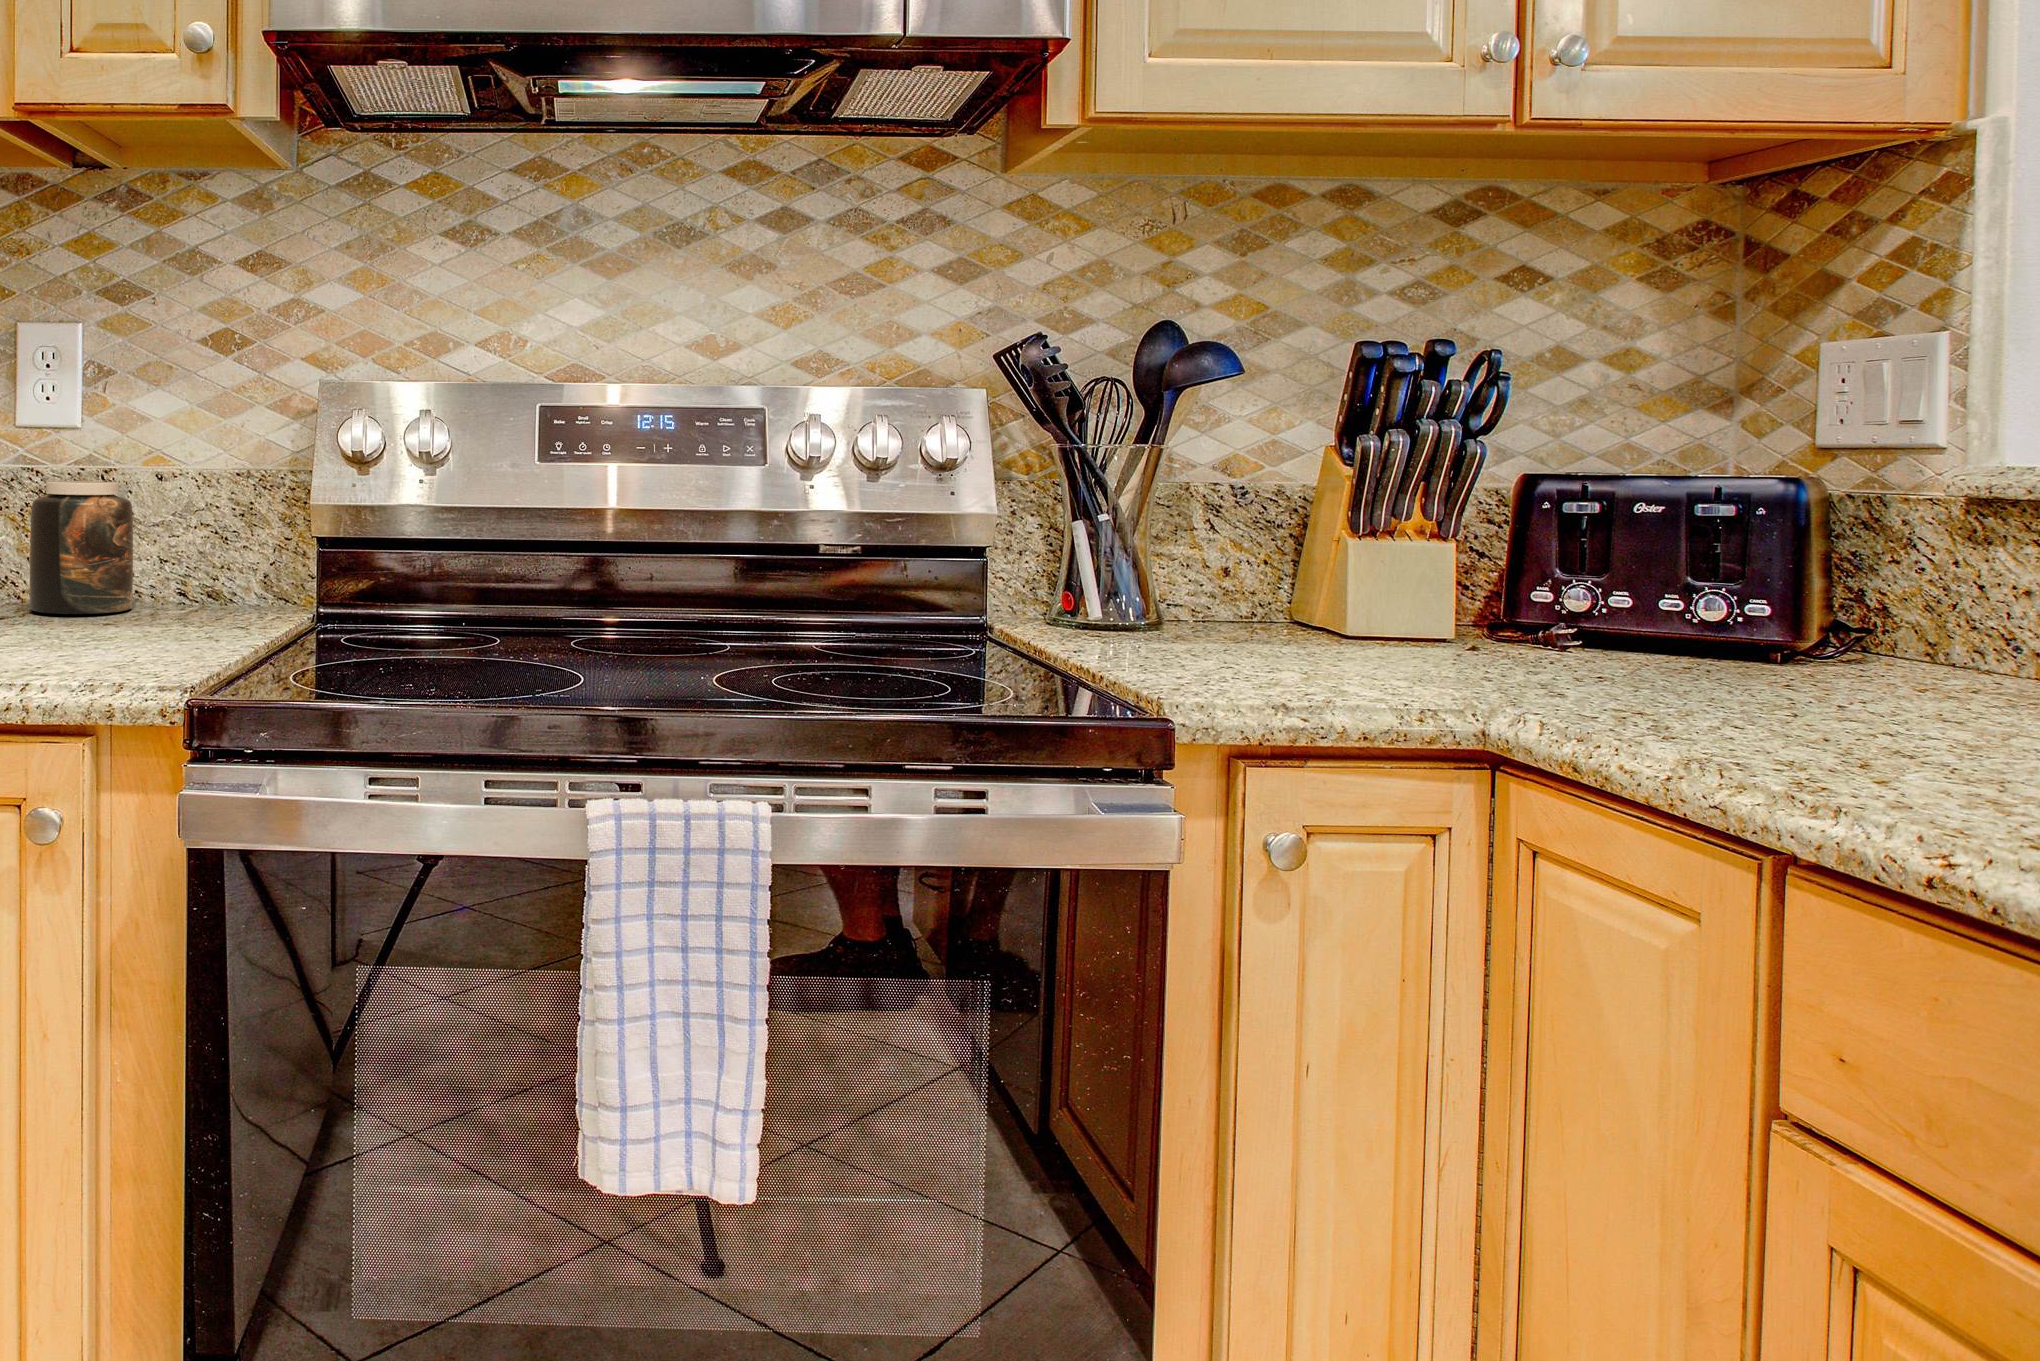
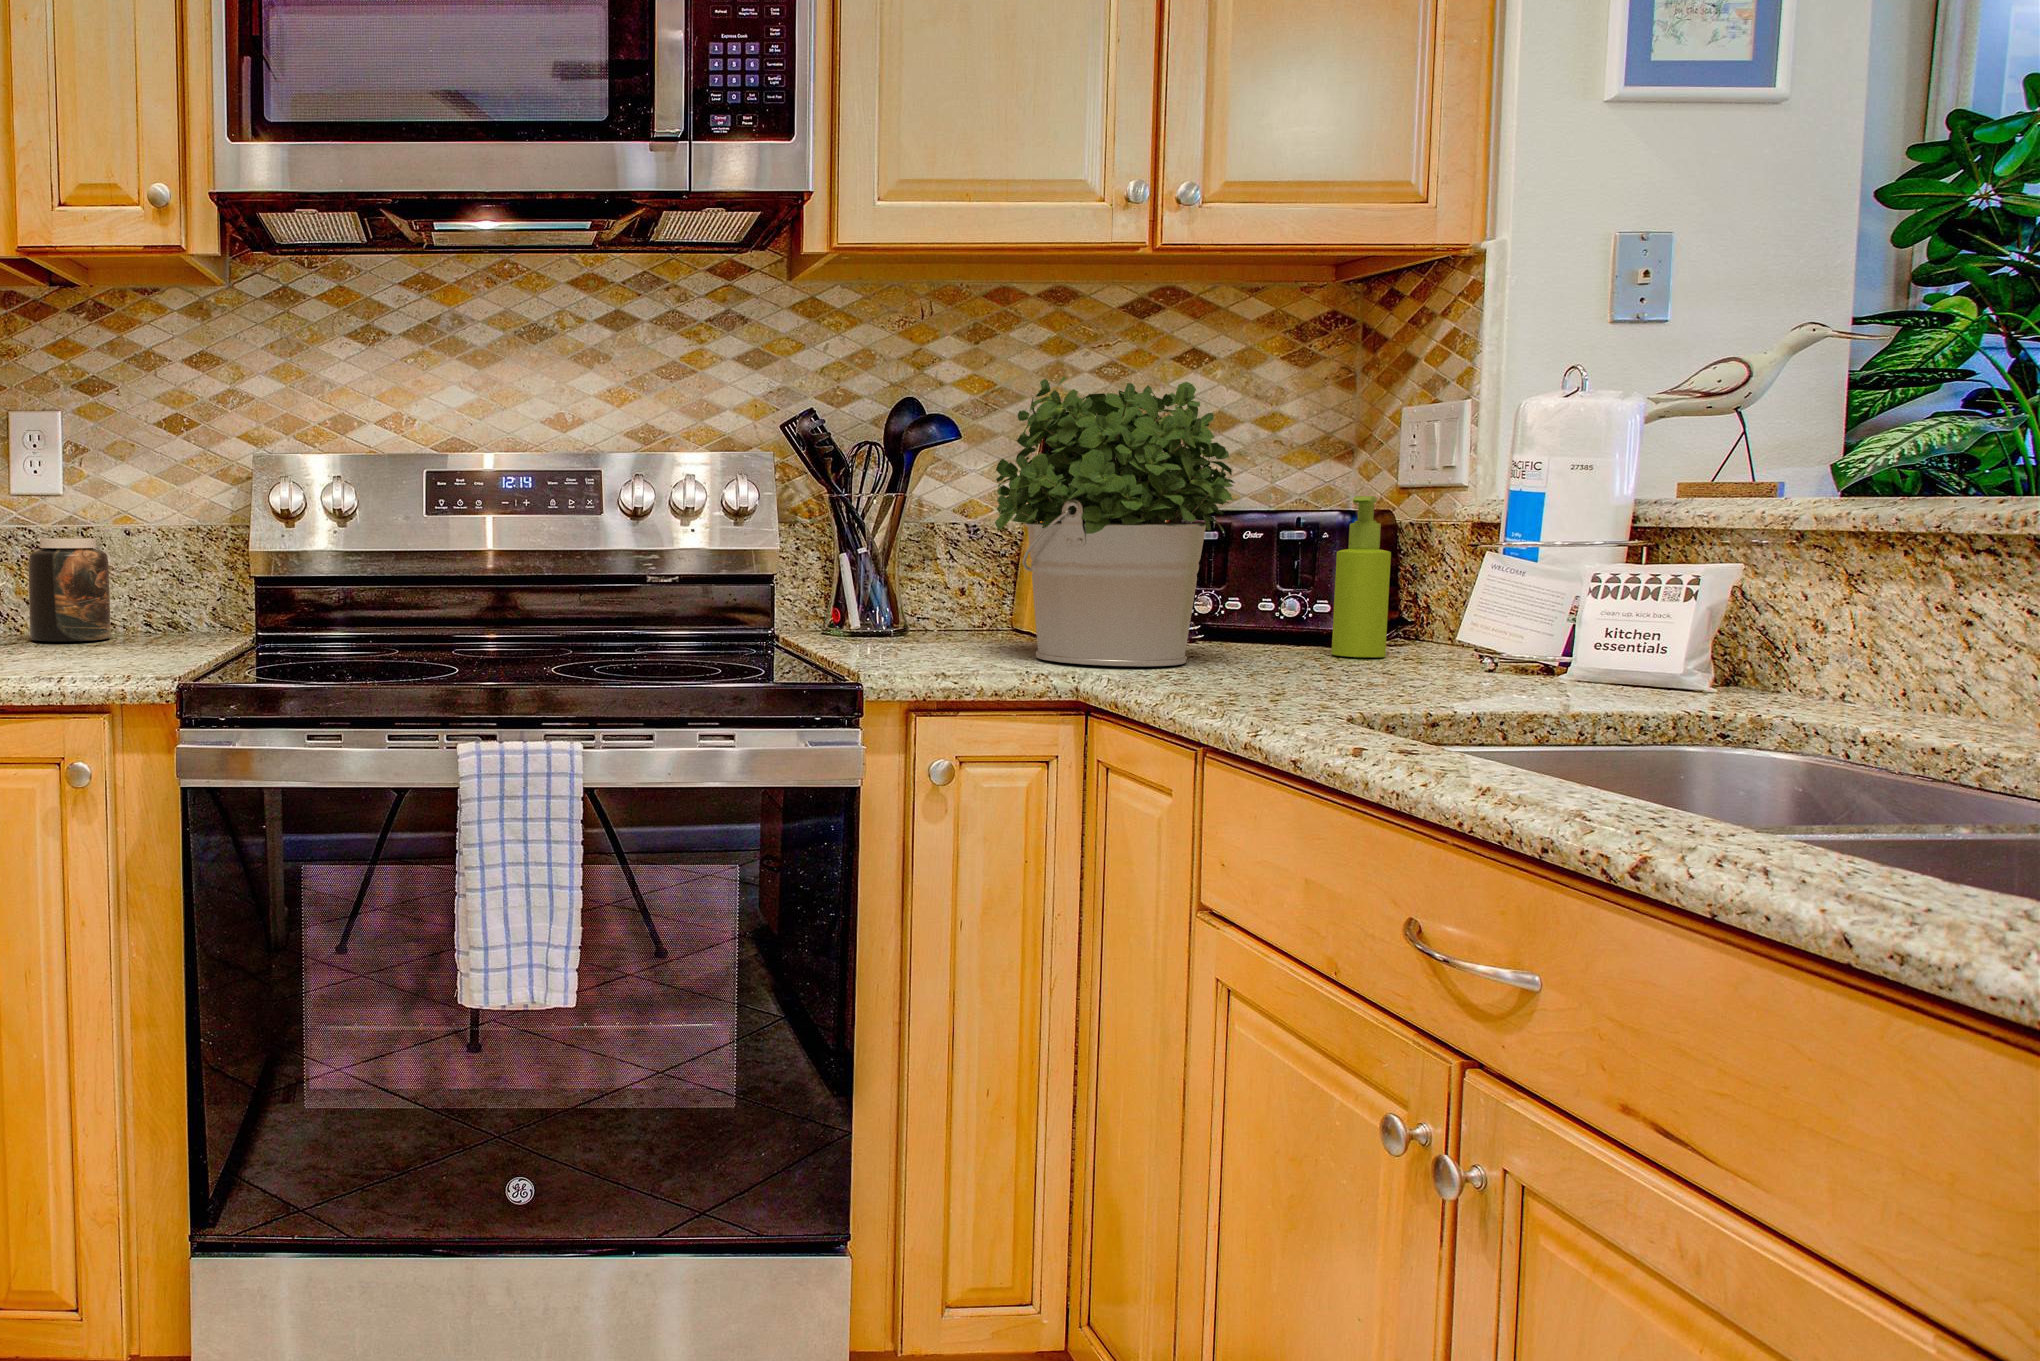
potted plant: none [1305,291,1689,698] -> present [995,377,1235,666]
soap dispenser: none [1789,461,1882,686] -> present [1332,496,1391,657]

